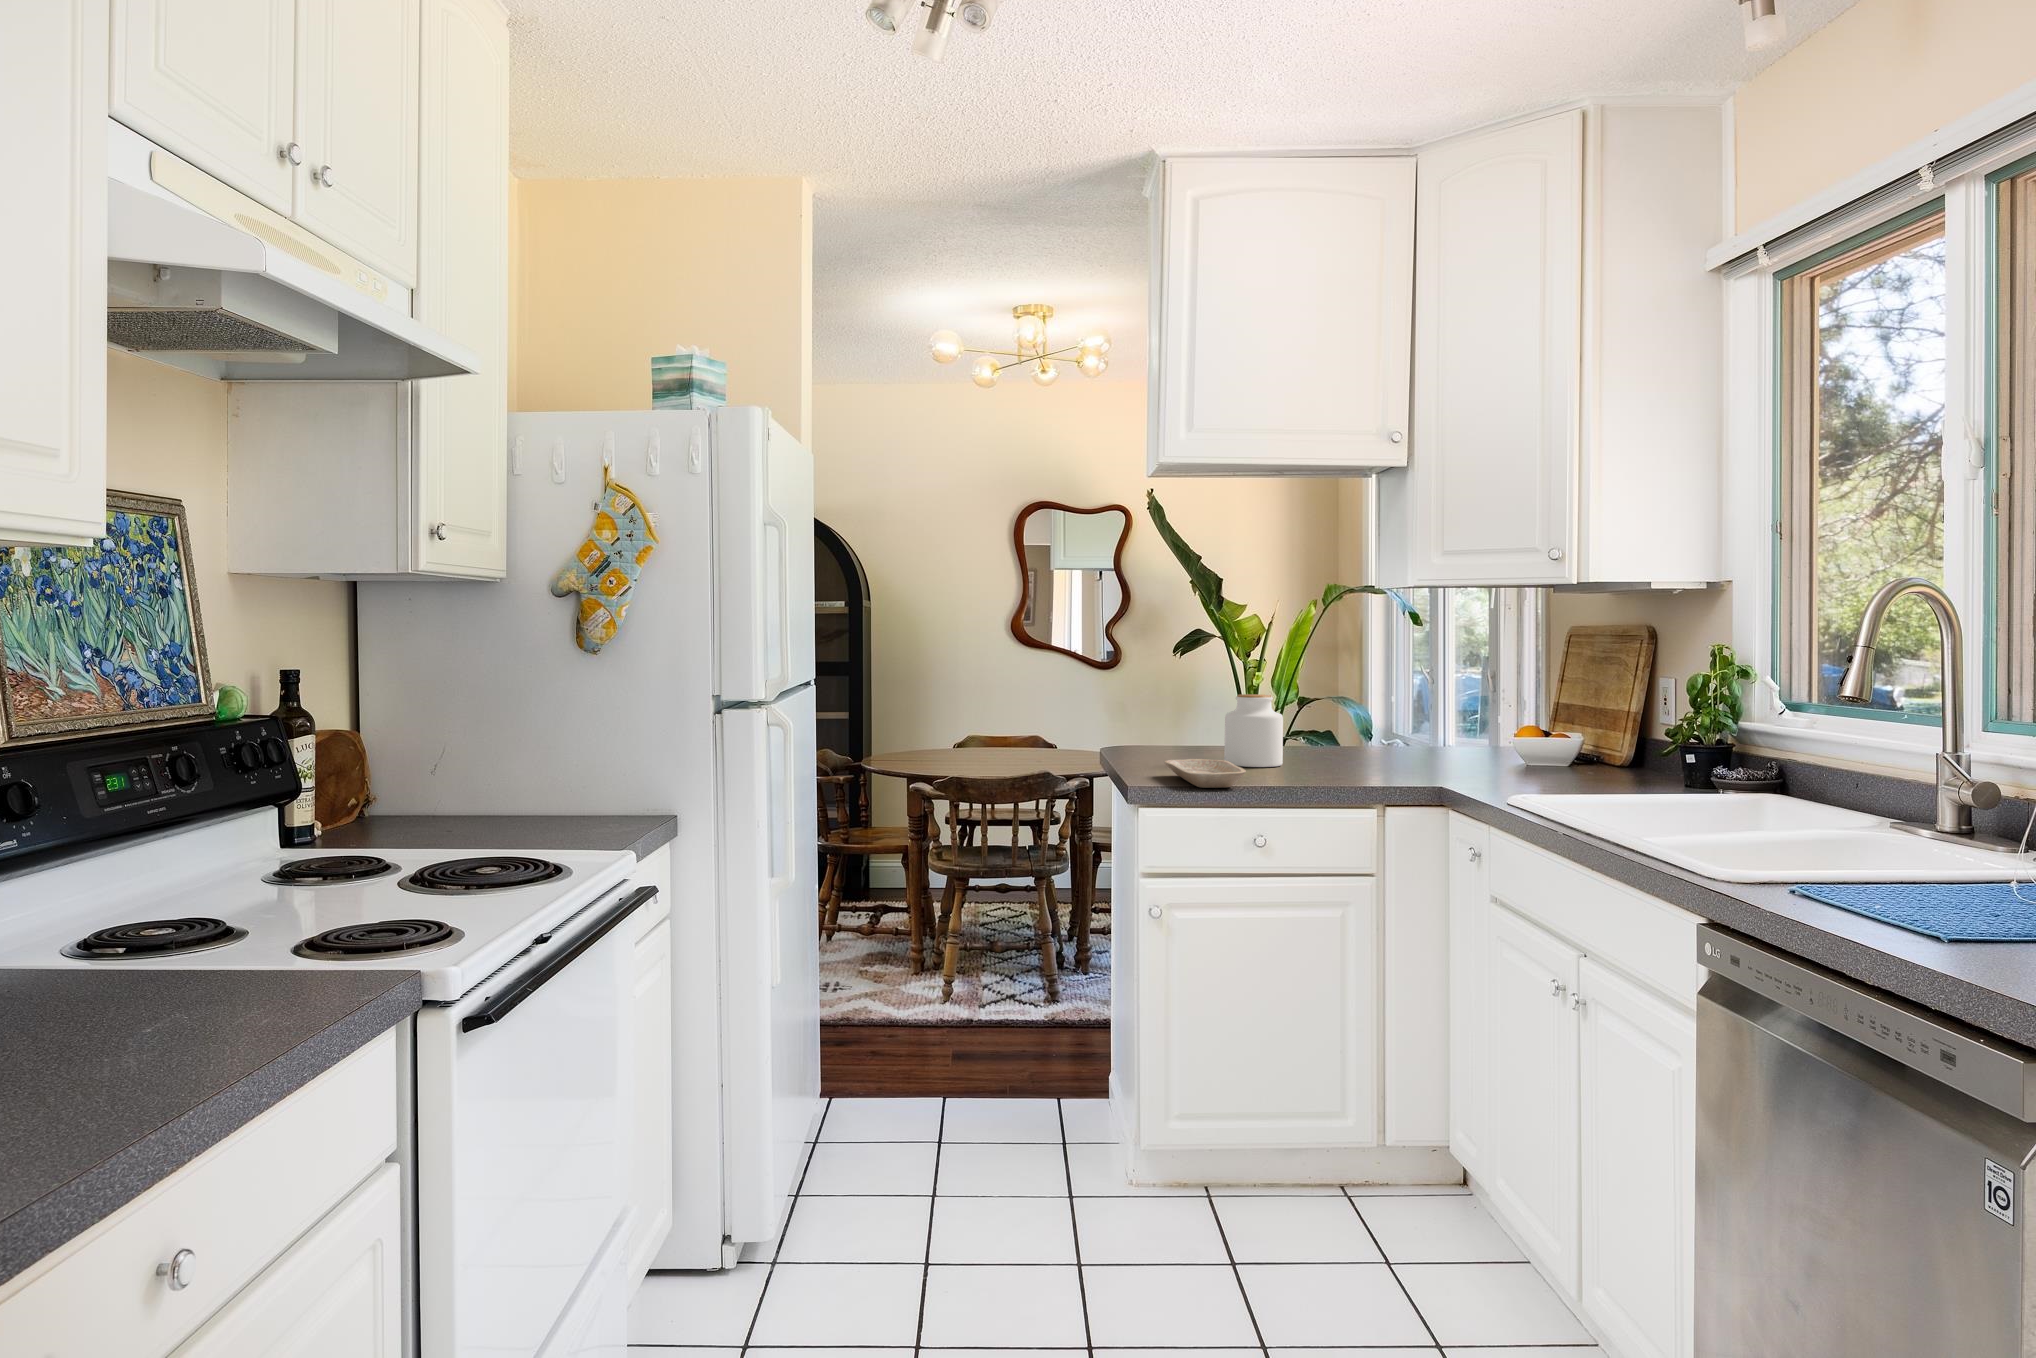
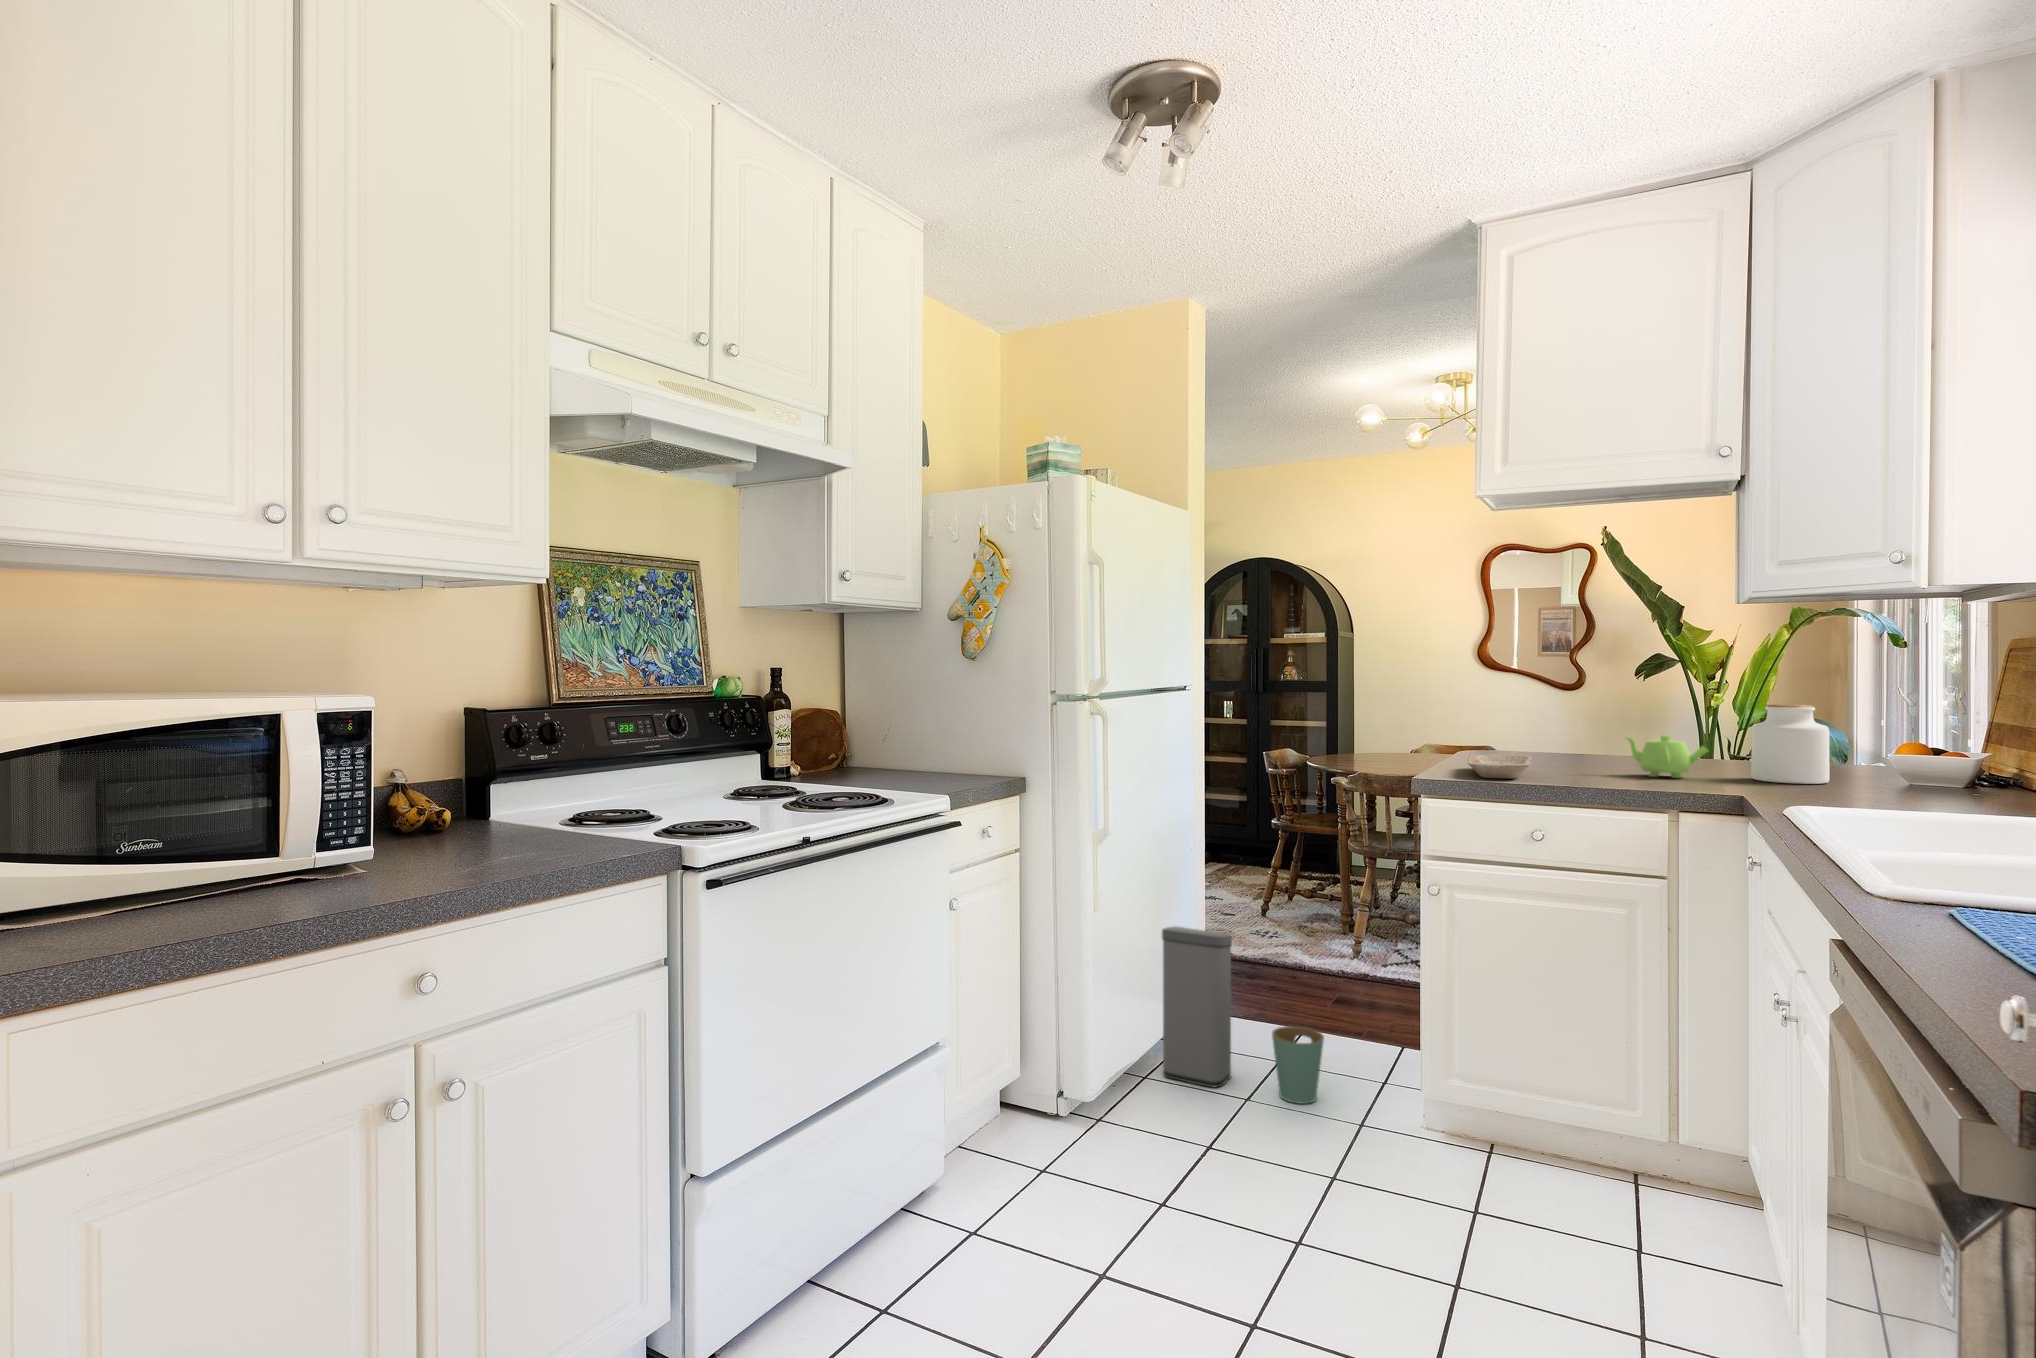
jar: present [1224,694,1283,767] -> present [1751,704,1829,784]
teapot: none [1307,734,1383,778] -> present [1627,735,1708,778]
trash can: none [818,992,1018,1185] -> present [1162,927,1324,1104]

